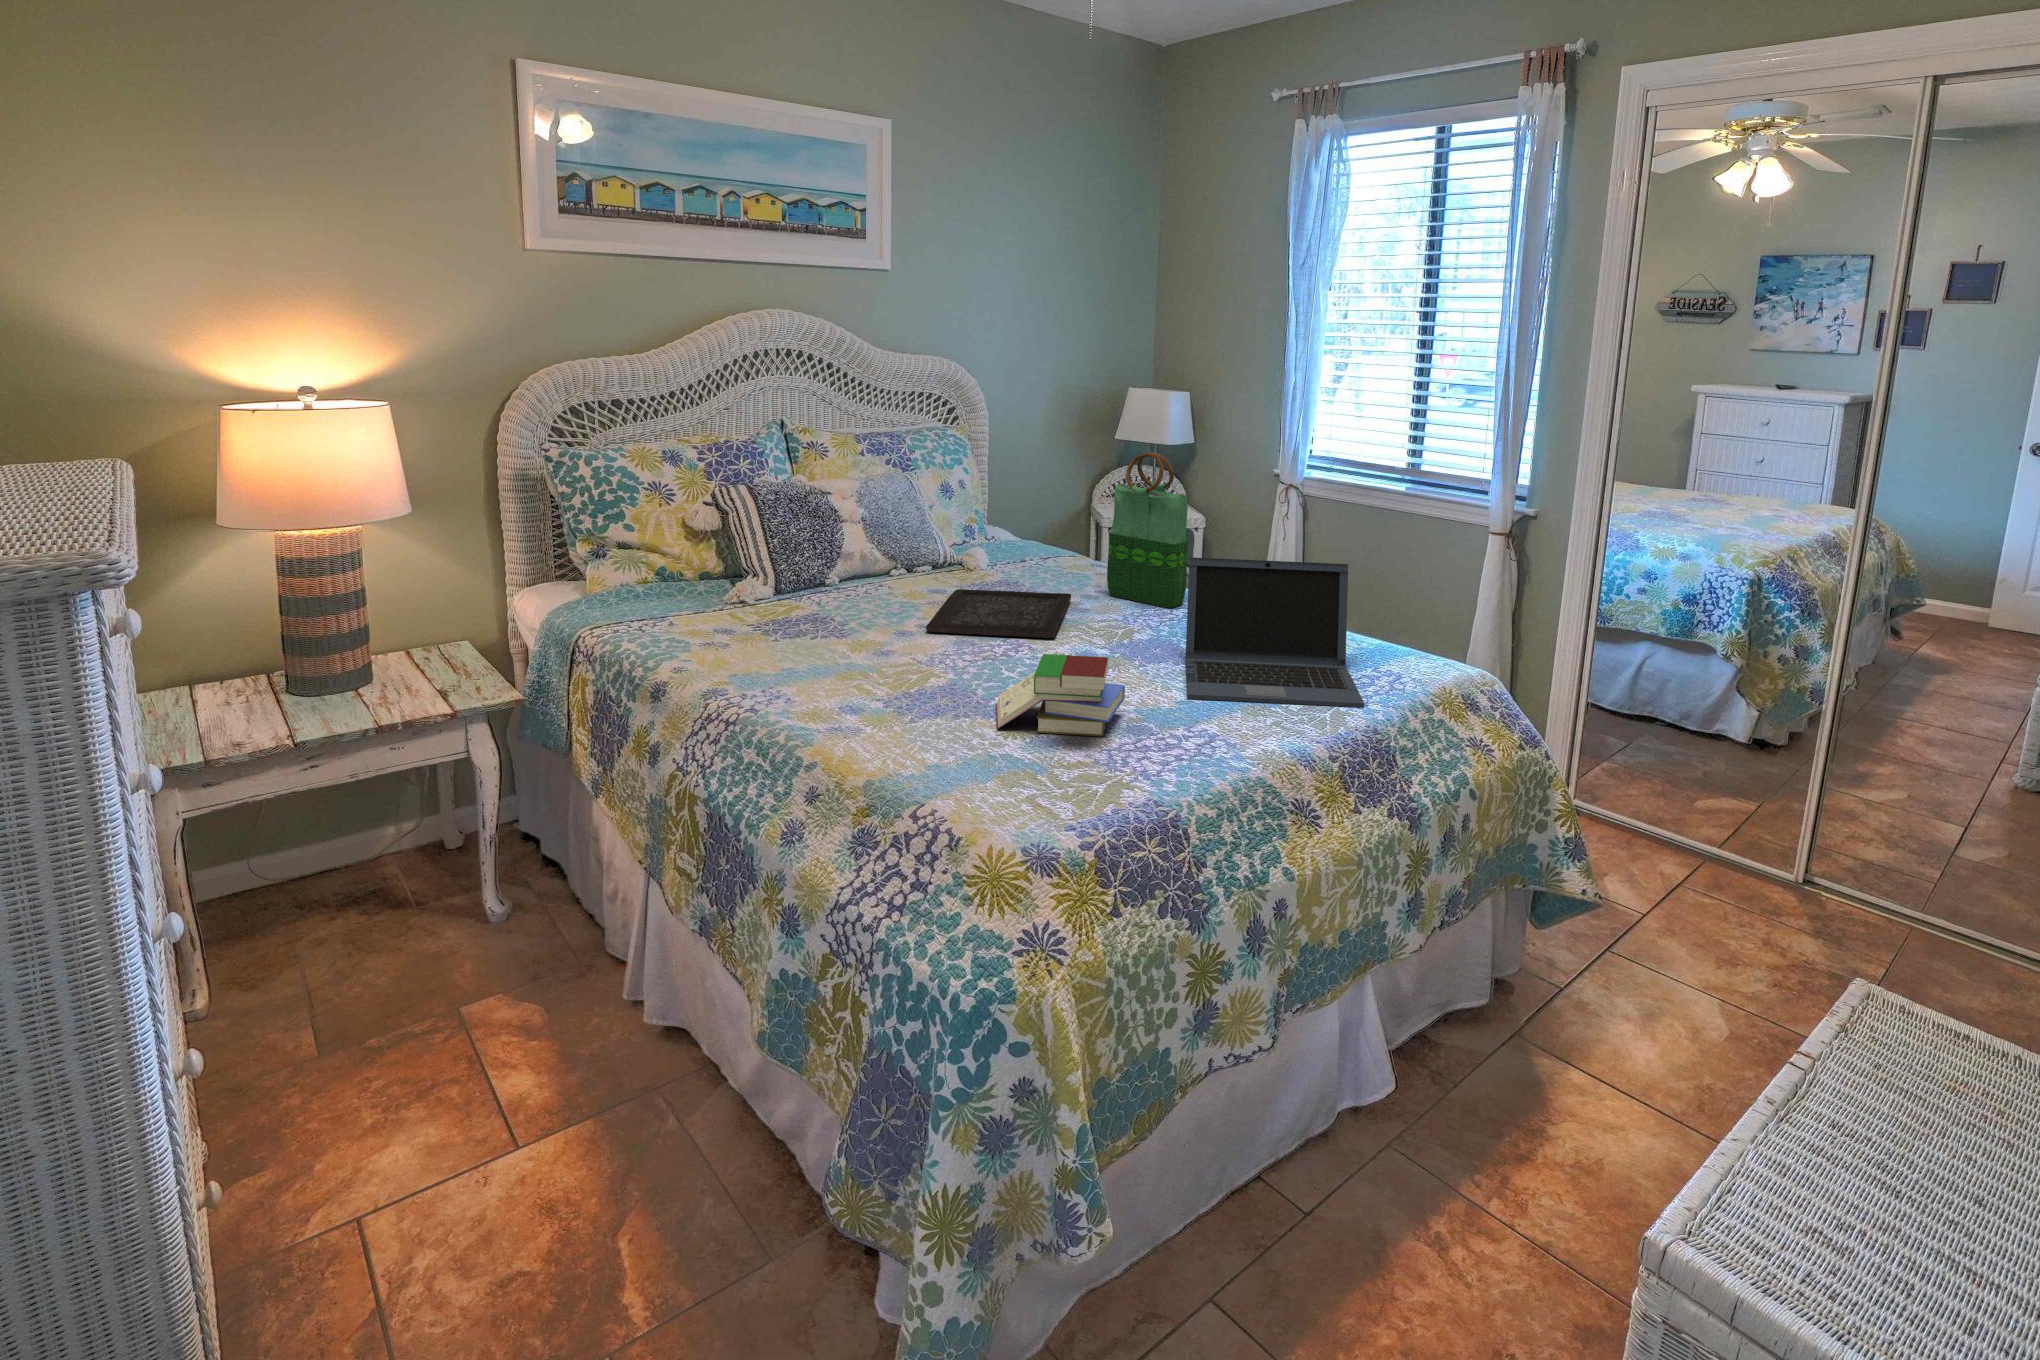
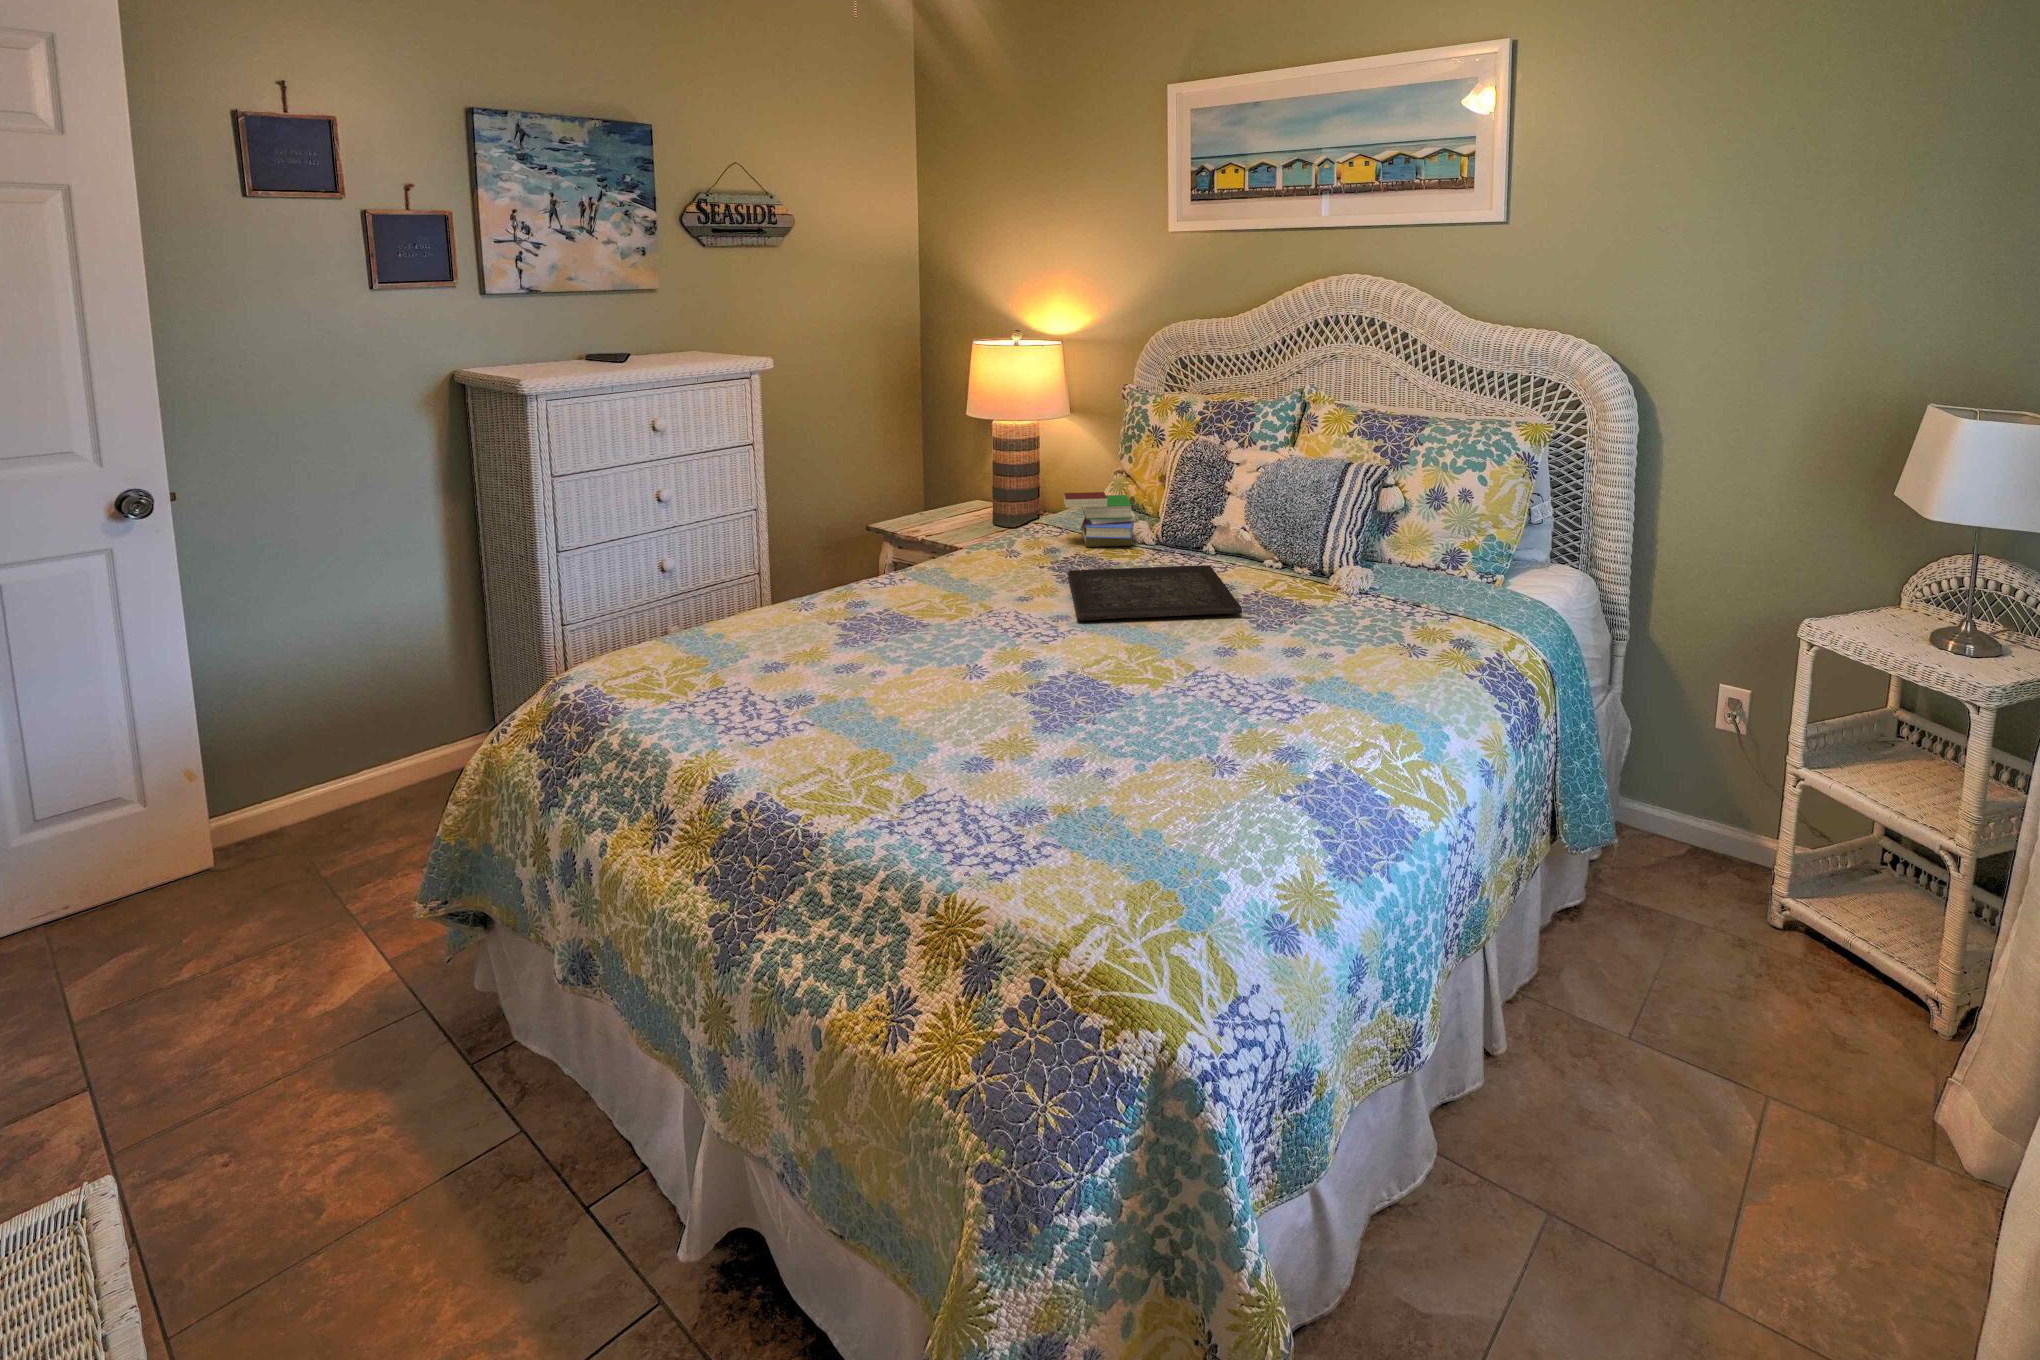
tote bag: present [1107,452,1188,608] -> none [1265,446,1331,674]
laptop: present [1185,557,1365,707] -> none [868,562,1090,812]
book: present [996,654,1125,736] -> present [1064,492,1136,547]

